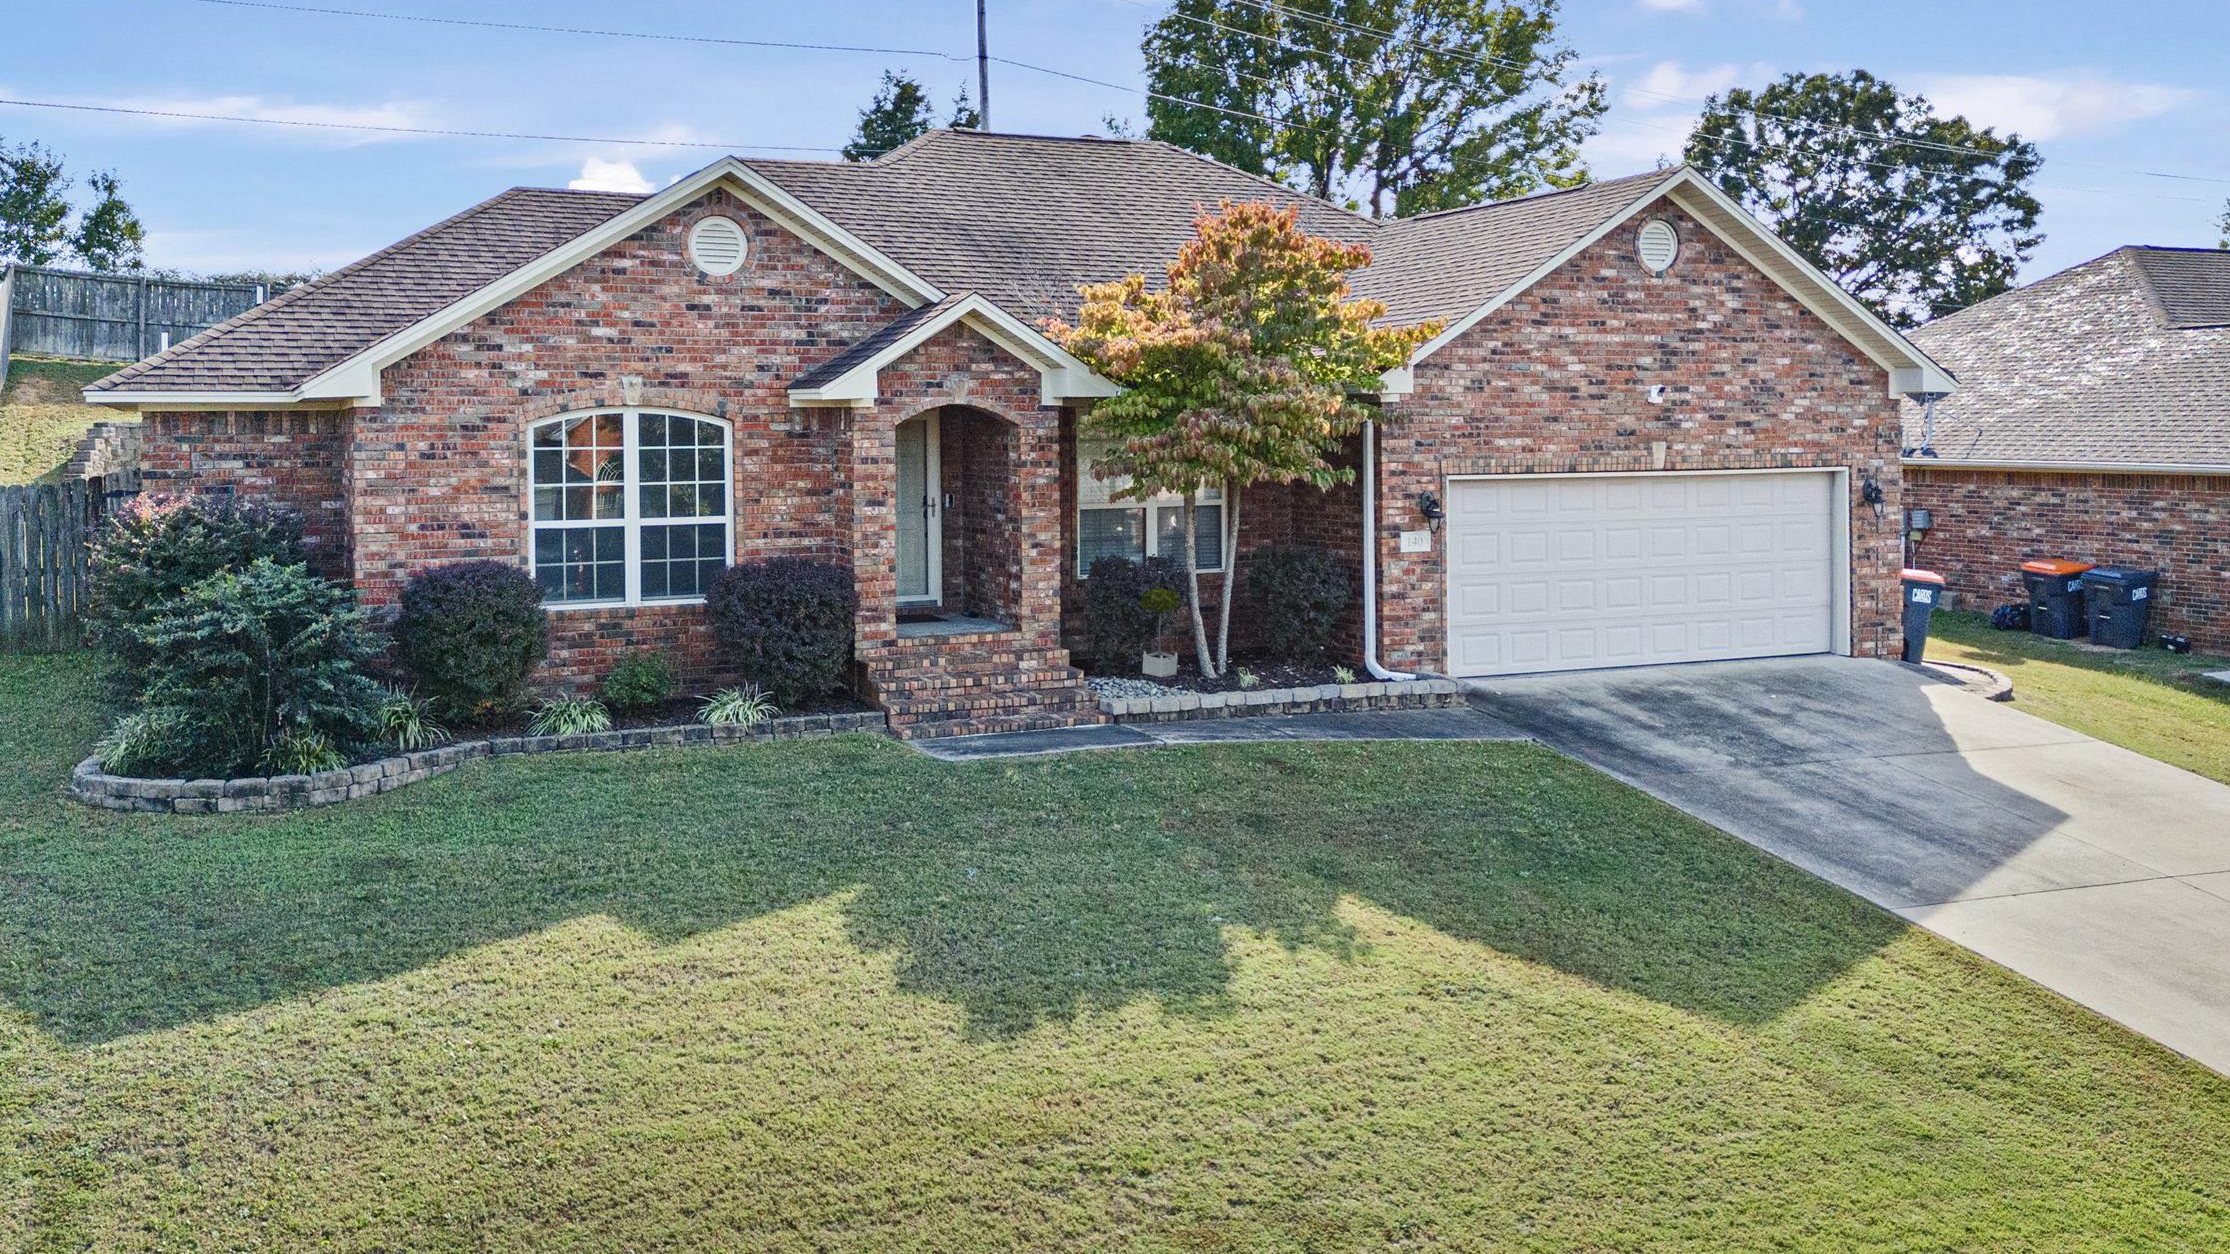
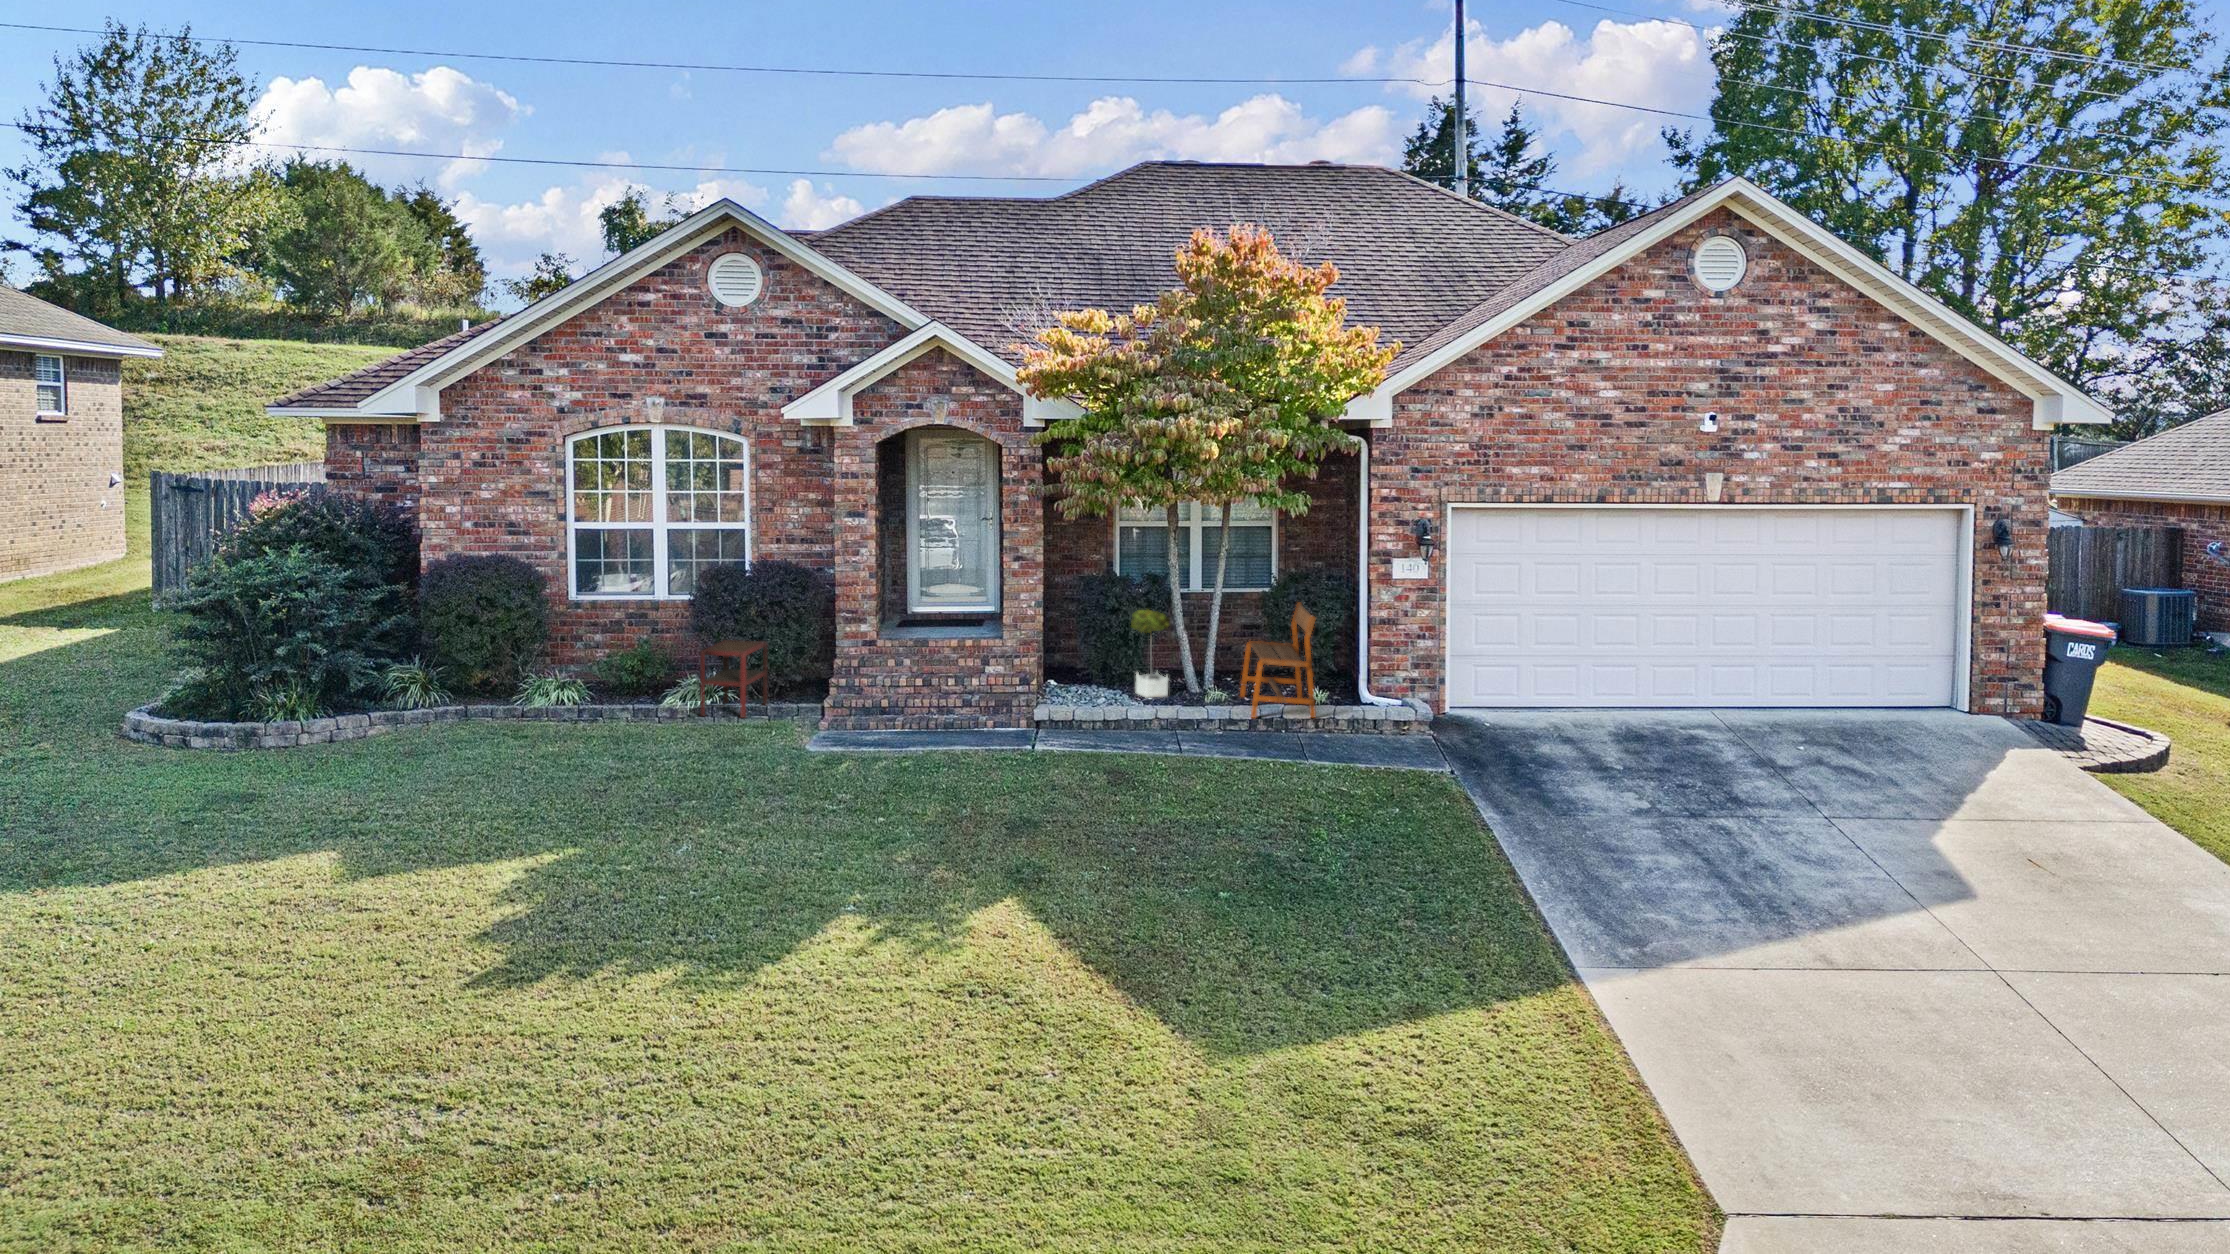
bench: none [1238,574,1346,692] -> present [1240,602,1316,718]
side table: none [769,644,825,730] -> present [700,640,768,718]

